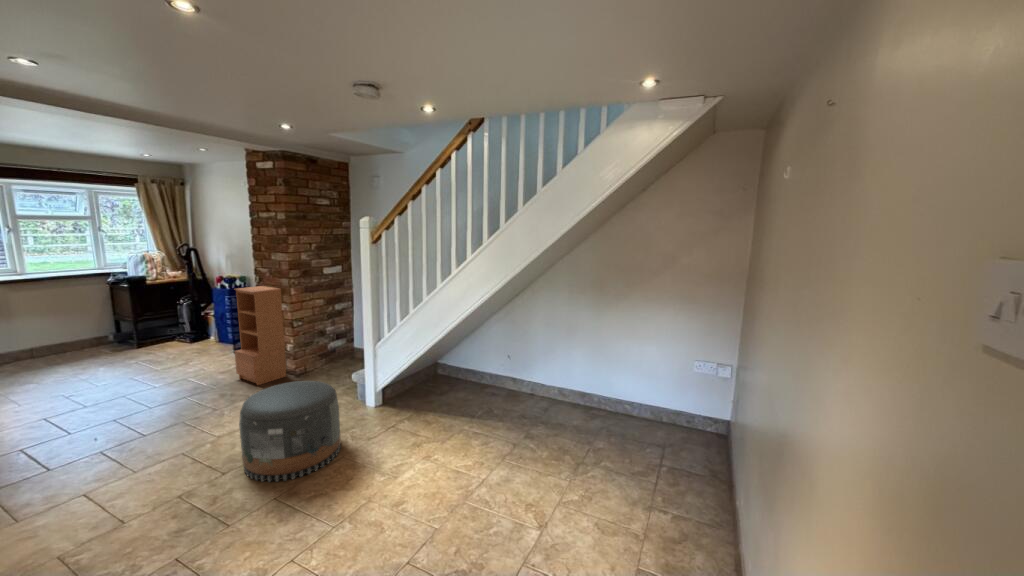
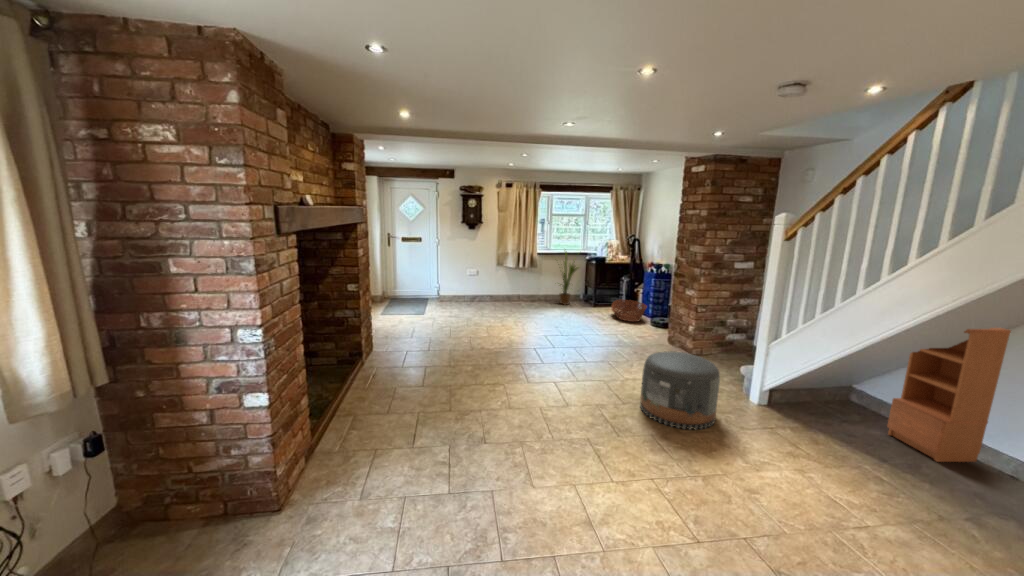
house plant: none [16,268,95,359] -> present [560,253,578,305]
bookcase: present [235,286,286,385] -> present [887,328,1011,462]
basket: none [167,328,226,358] -> present [612,300,647,322]

